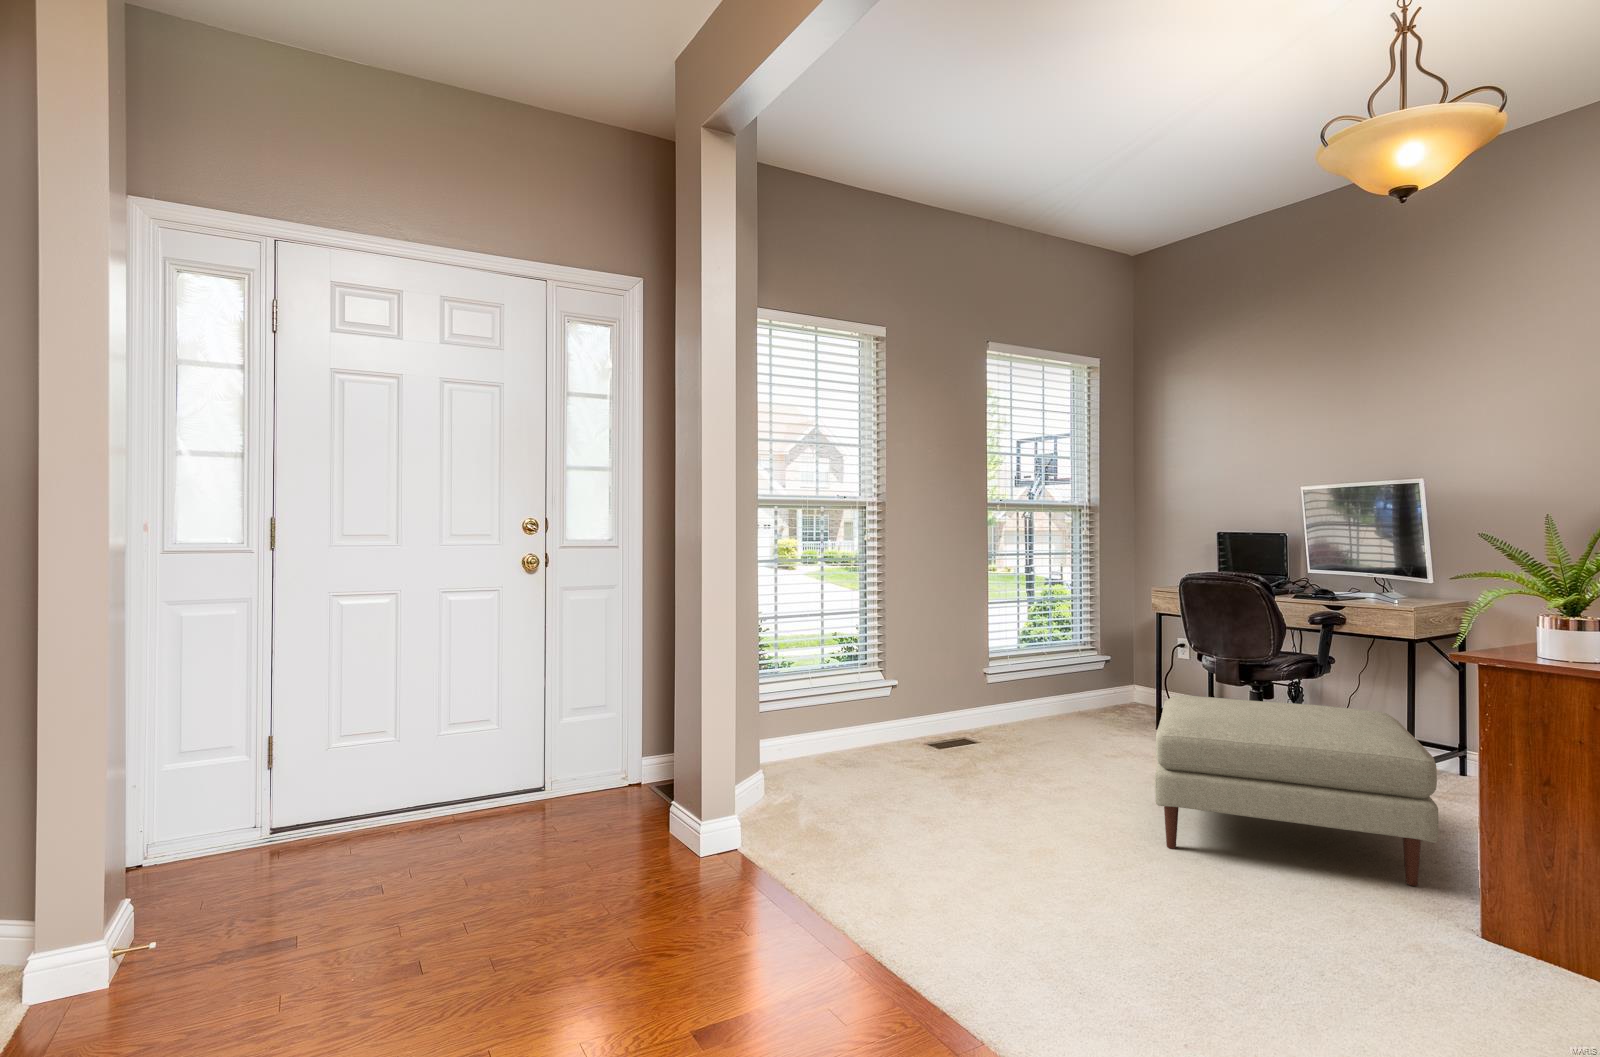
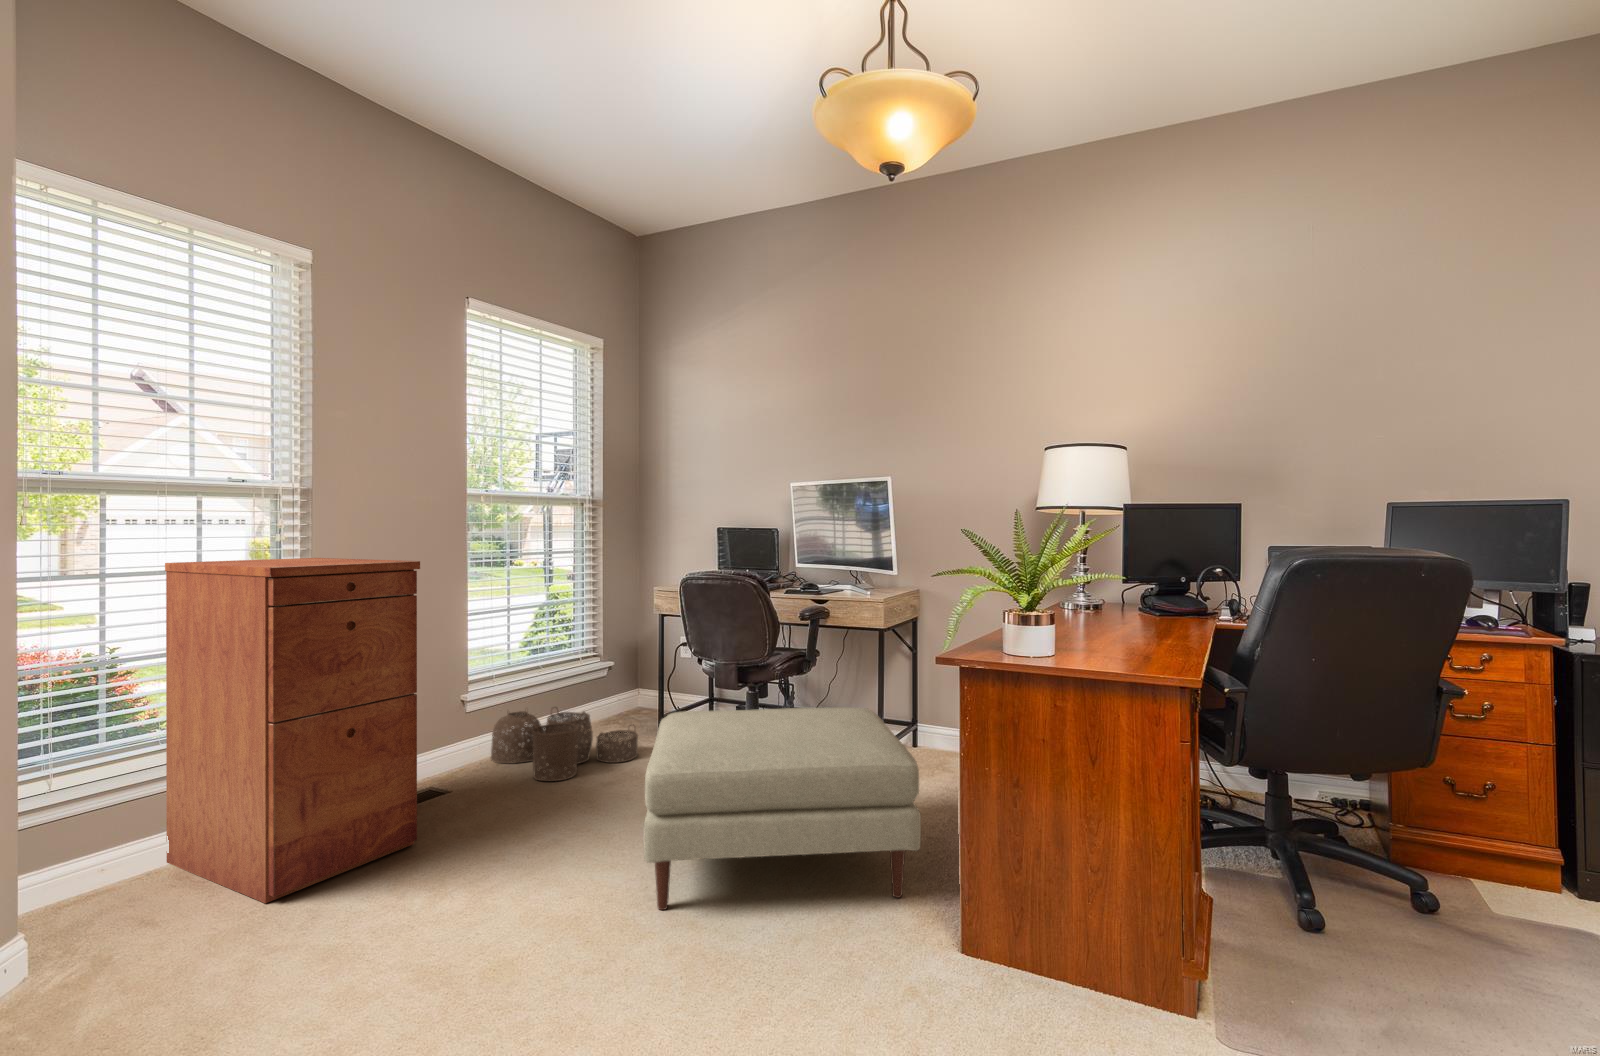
filing cabinet: none [808,555,968,789] -> present [165,558,420,903]
woven basket: none [1005,687,1137,749] -> present [491,711,638,781]

